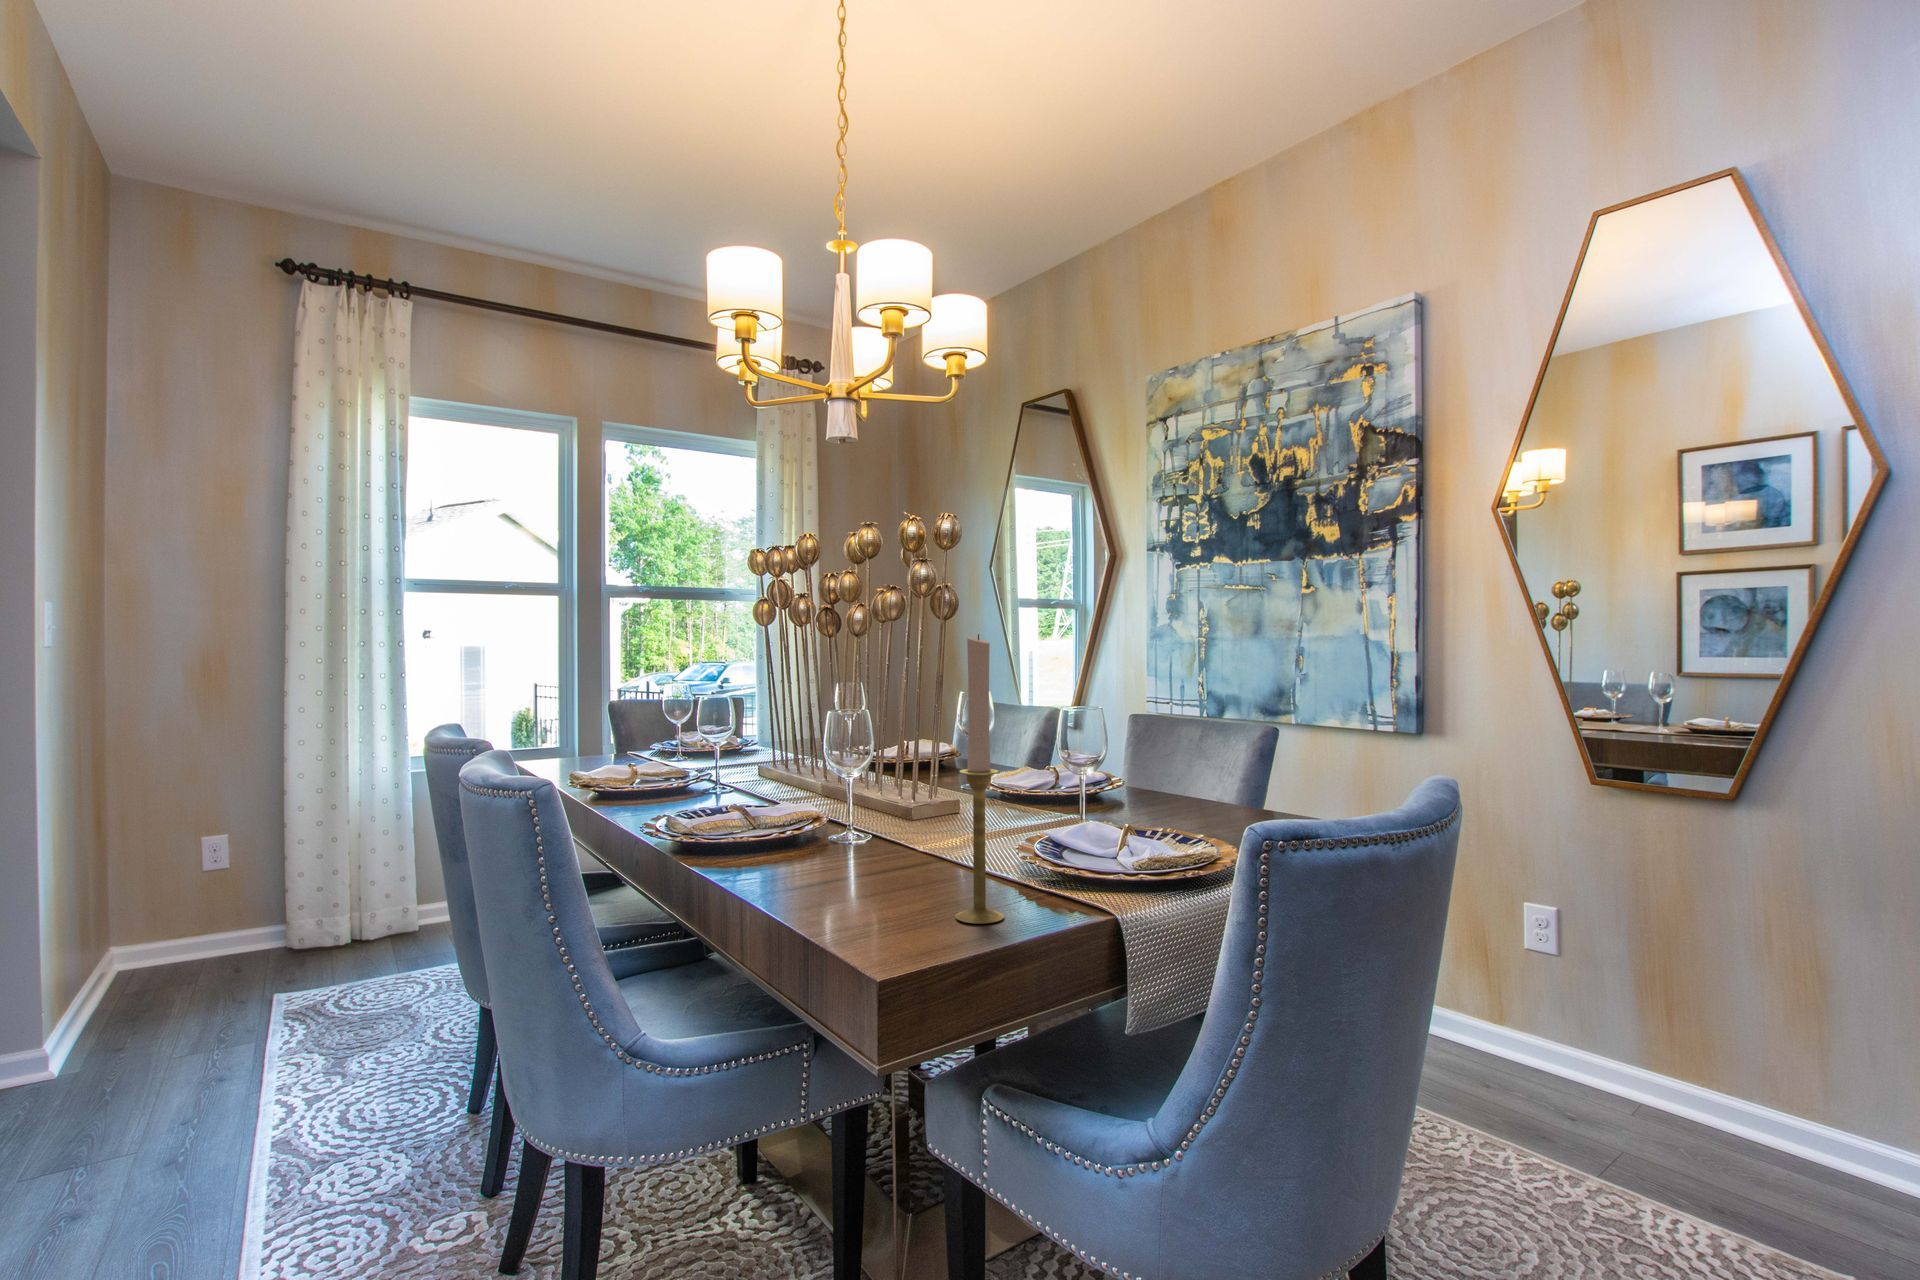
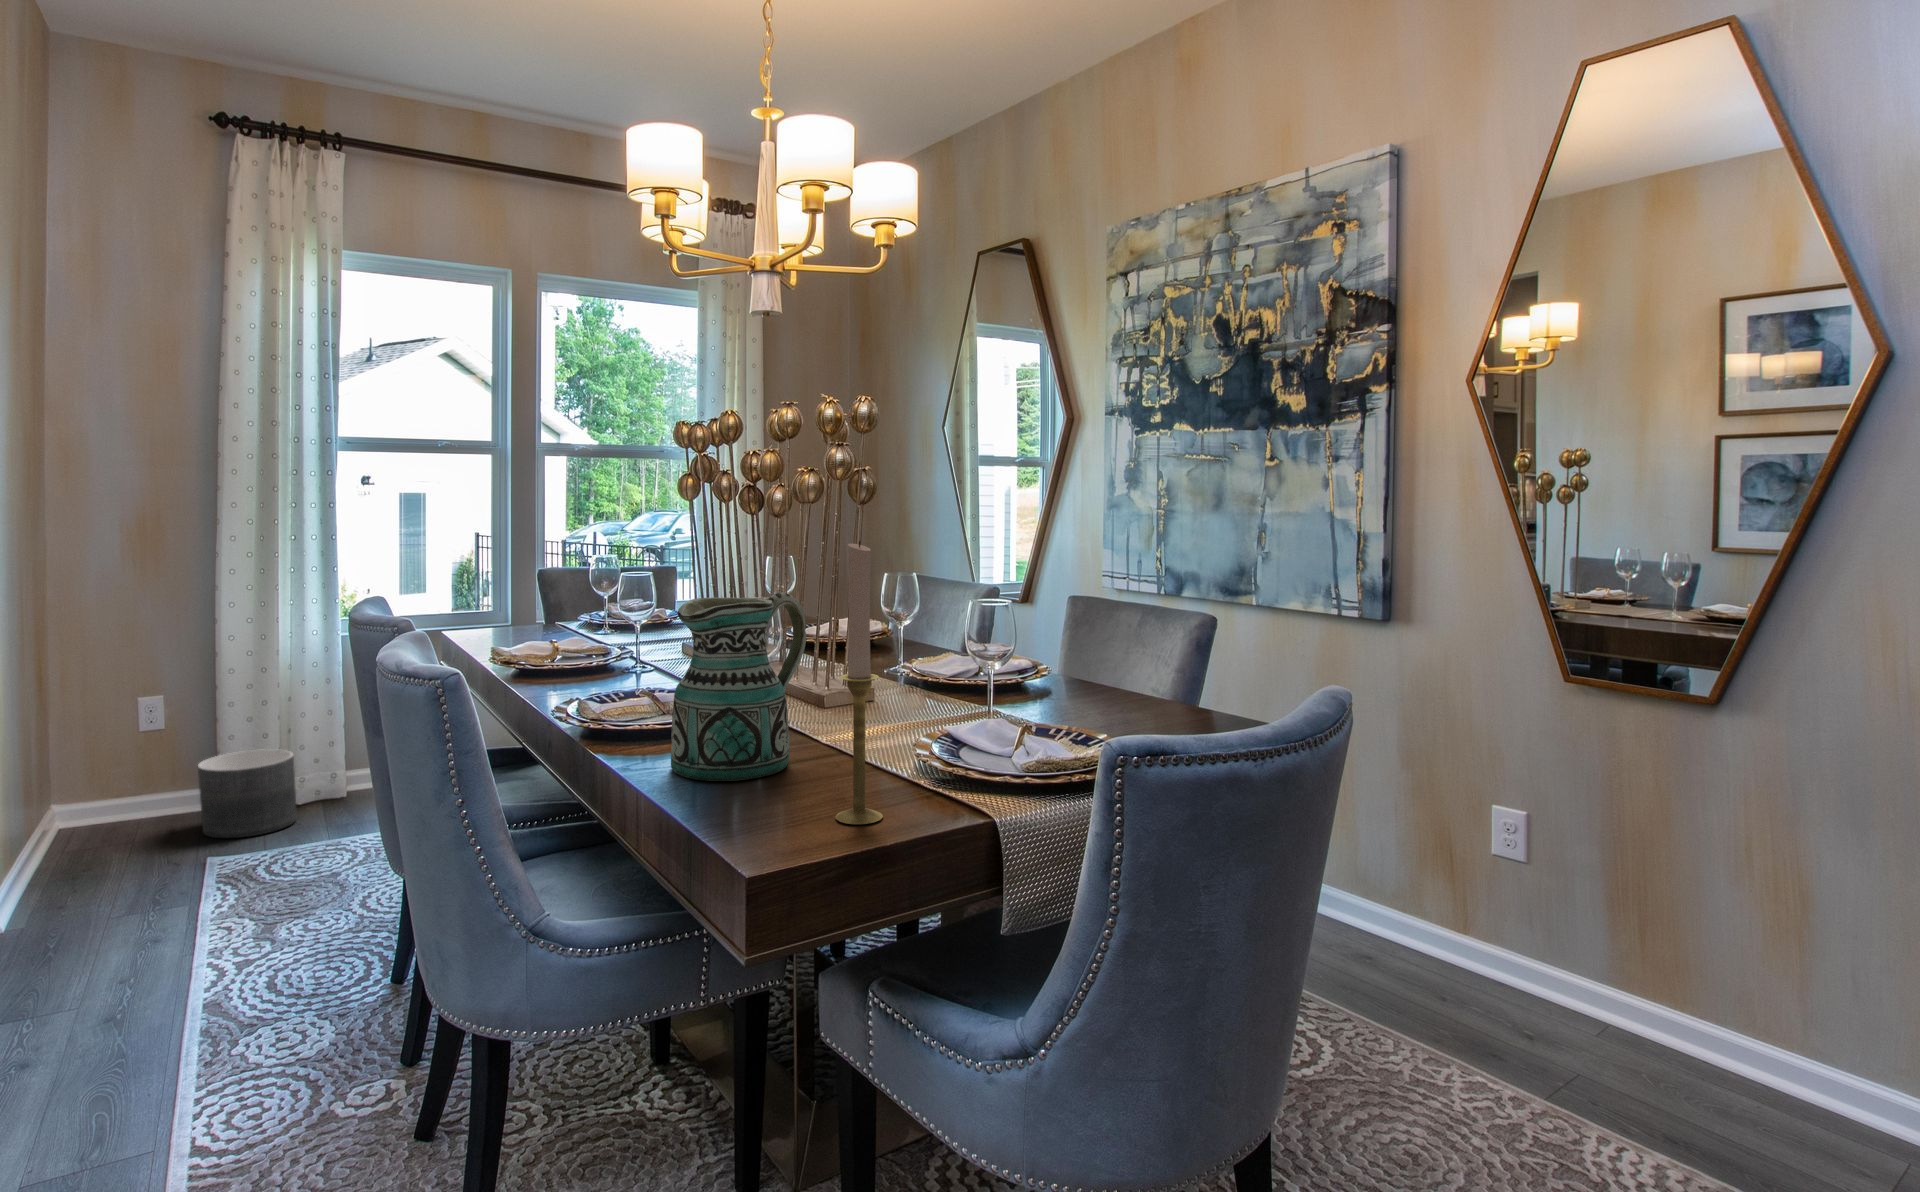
ceramic pitcher: none [775,699,904,885] -> present [671,593,806,781]
planter: none [274,886,366,974] -> present [198,749,297,838]

